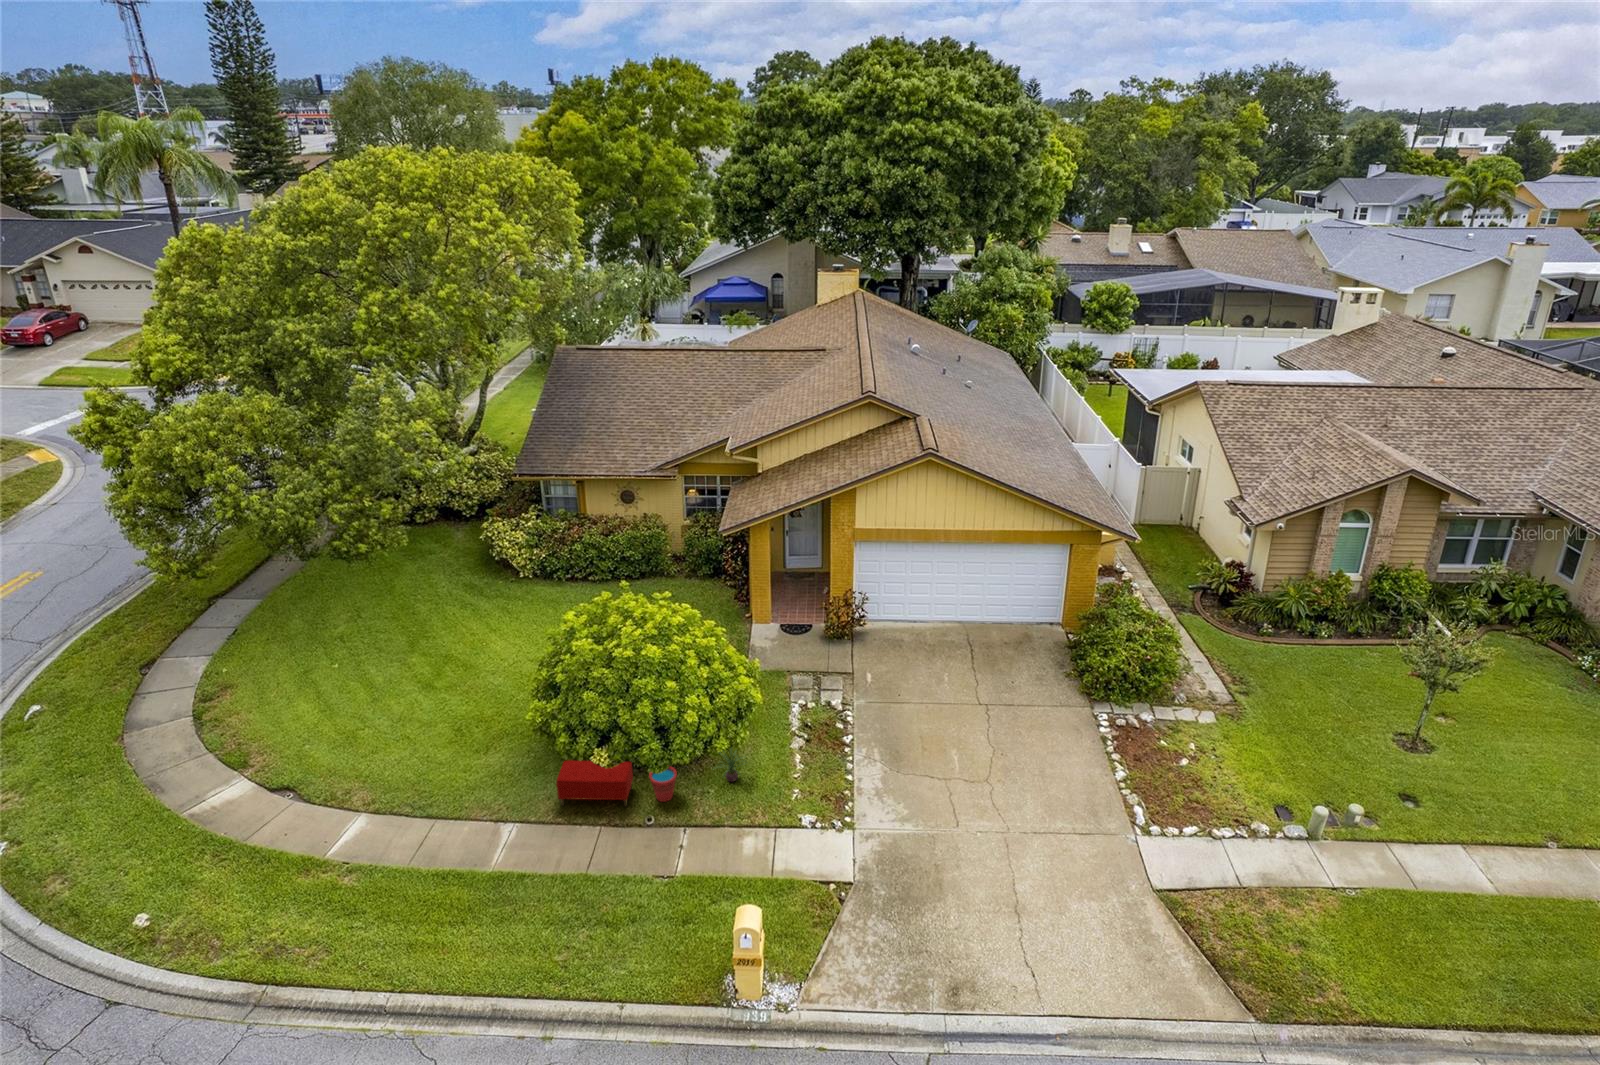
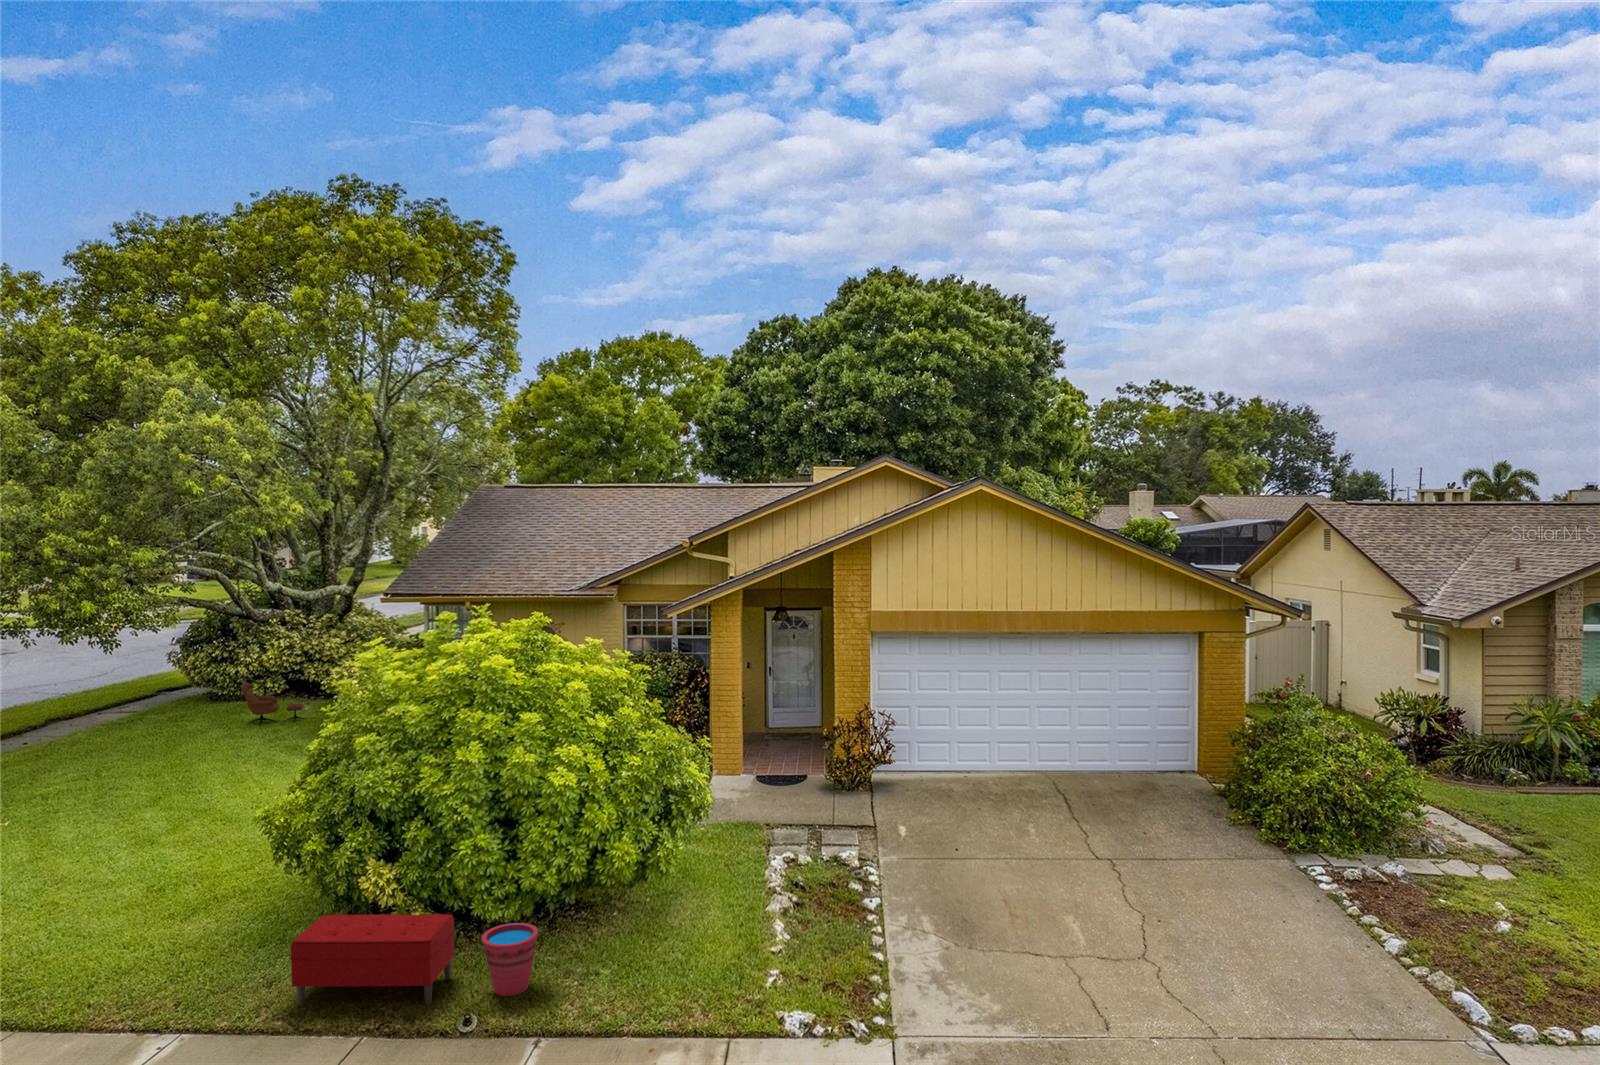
lounge chair: none [411,508,458,539] -> present [242,683,305,726]
decorative plant: present [720,748,744,782] -> none [611,892,685,966]

